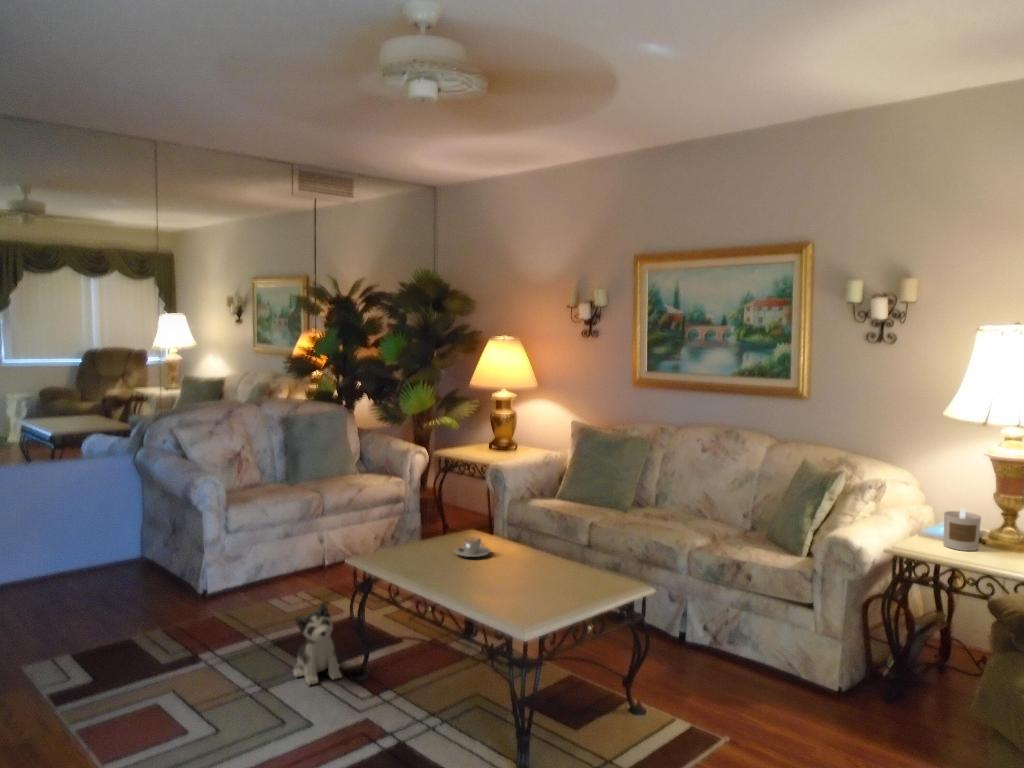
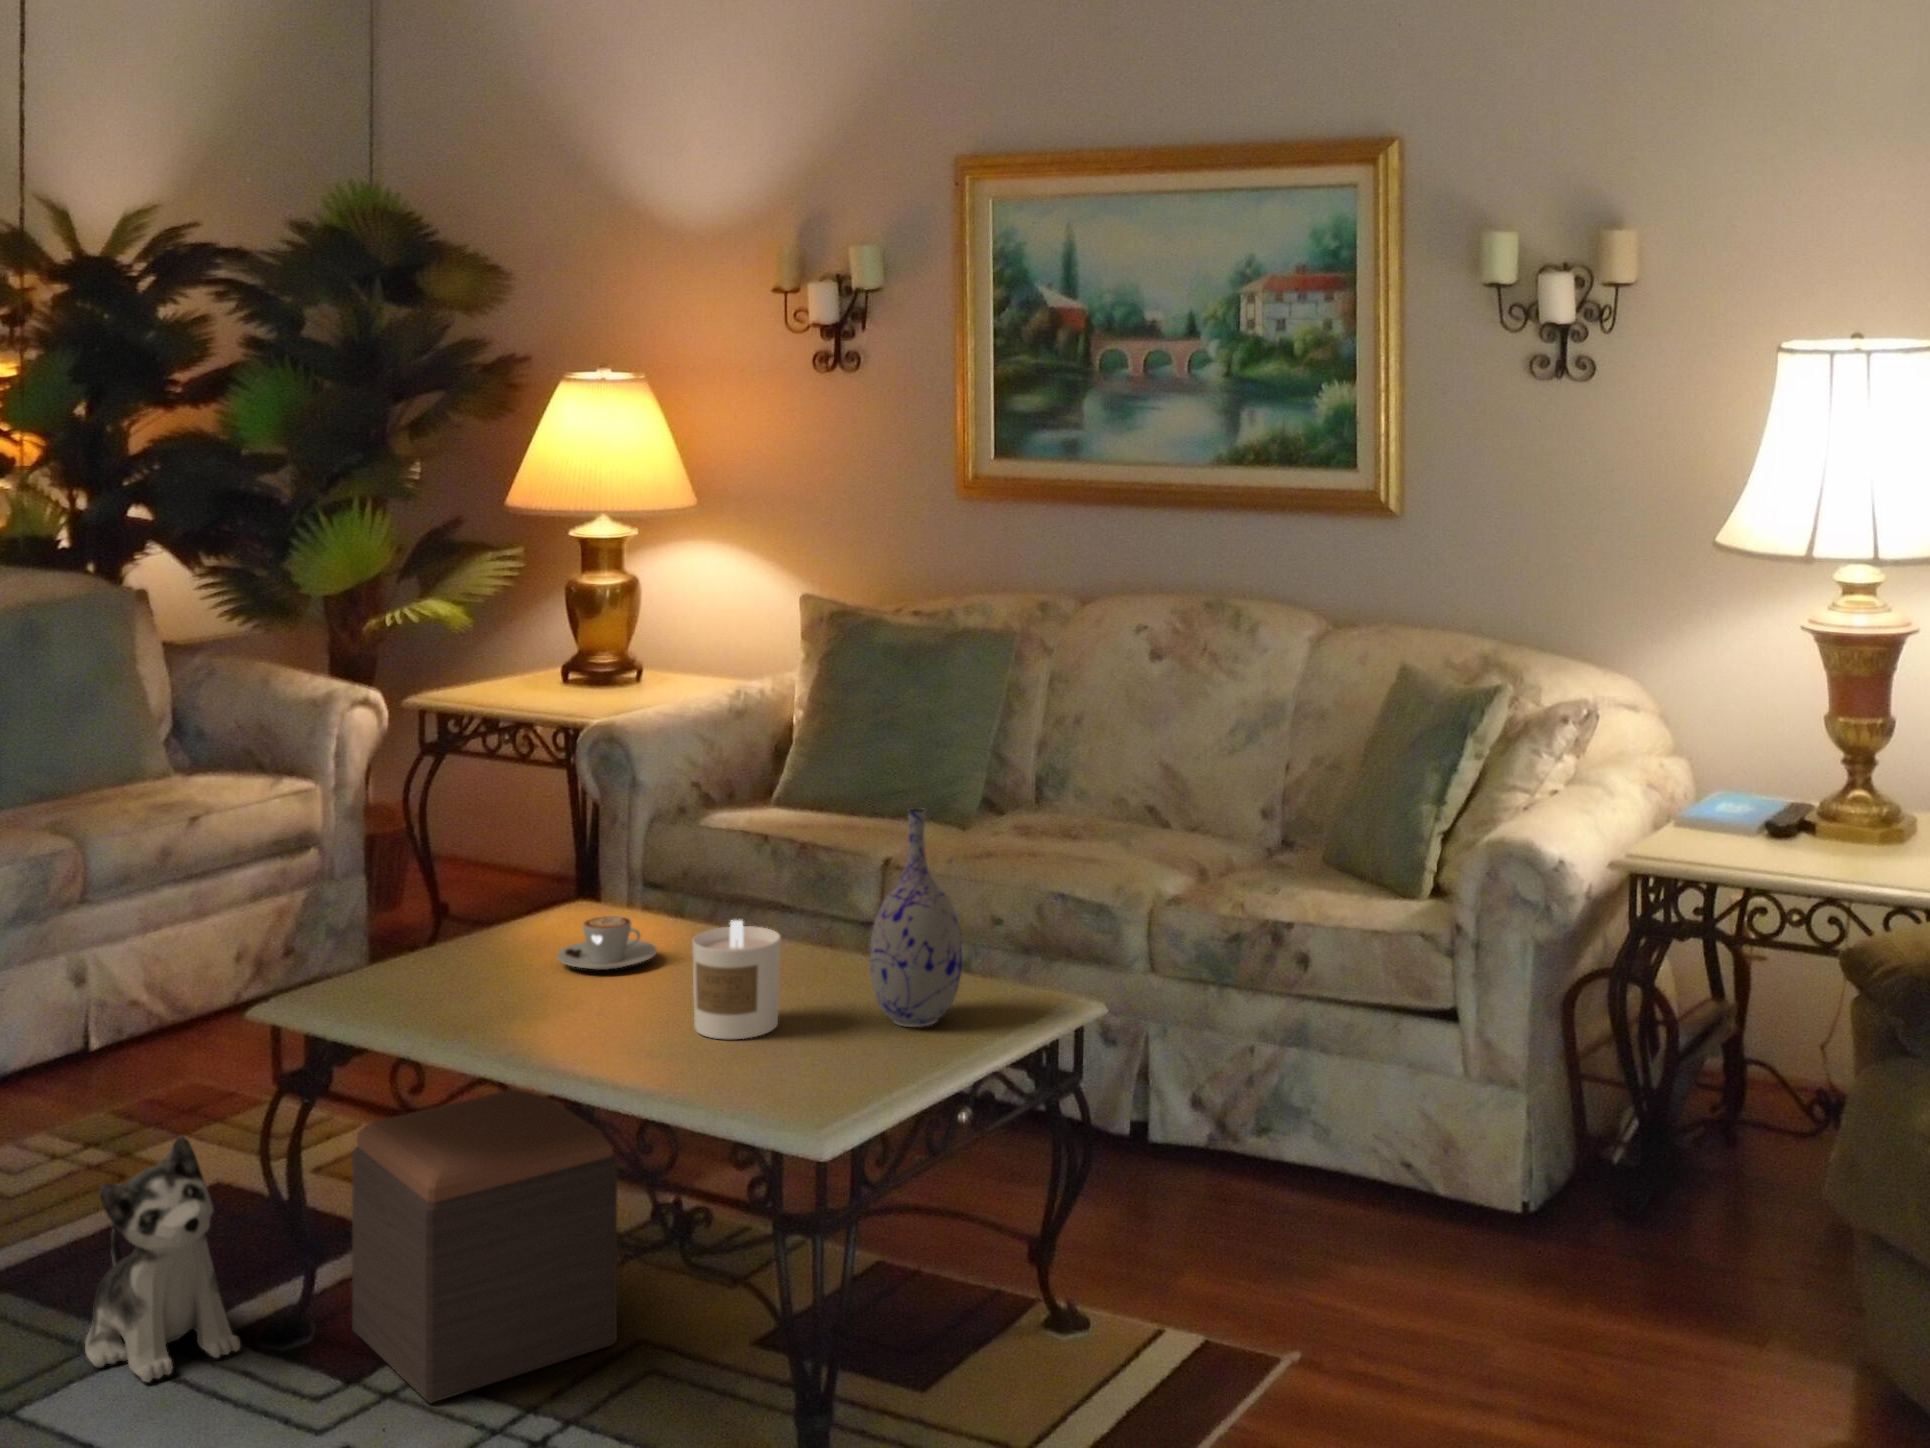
vase: none [559,508,595,592] -> present [869,808,962,1027]
candle: present [943,509,981,551] -> present [692,920,781,1039]
footstool: none [379,597,467,708] -> present [352,1090,617,1403]

